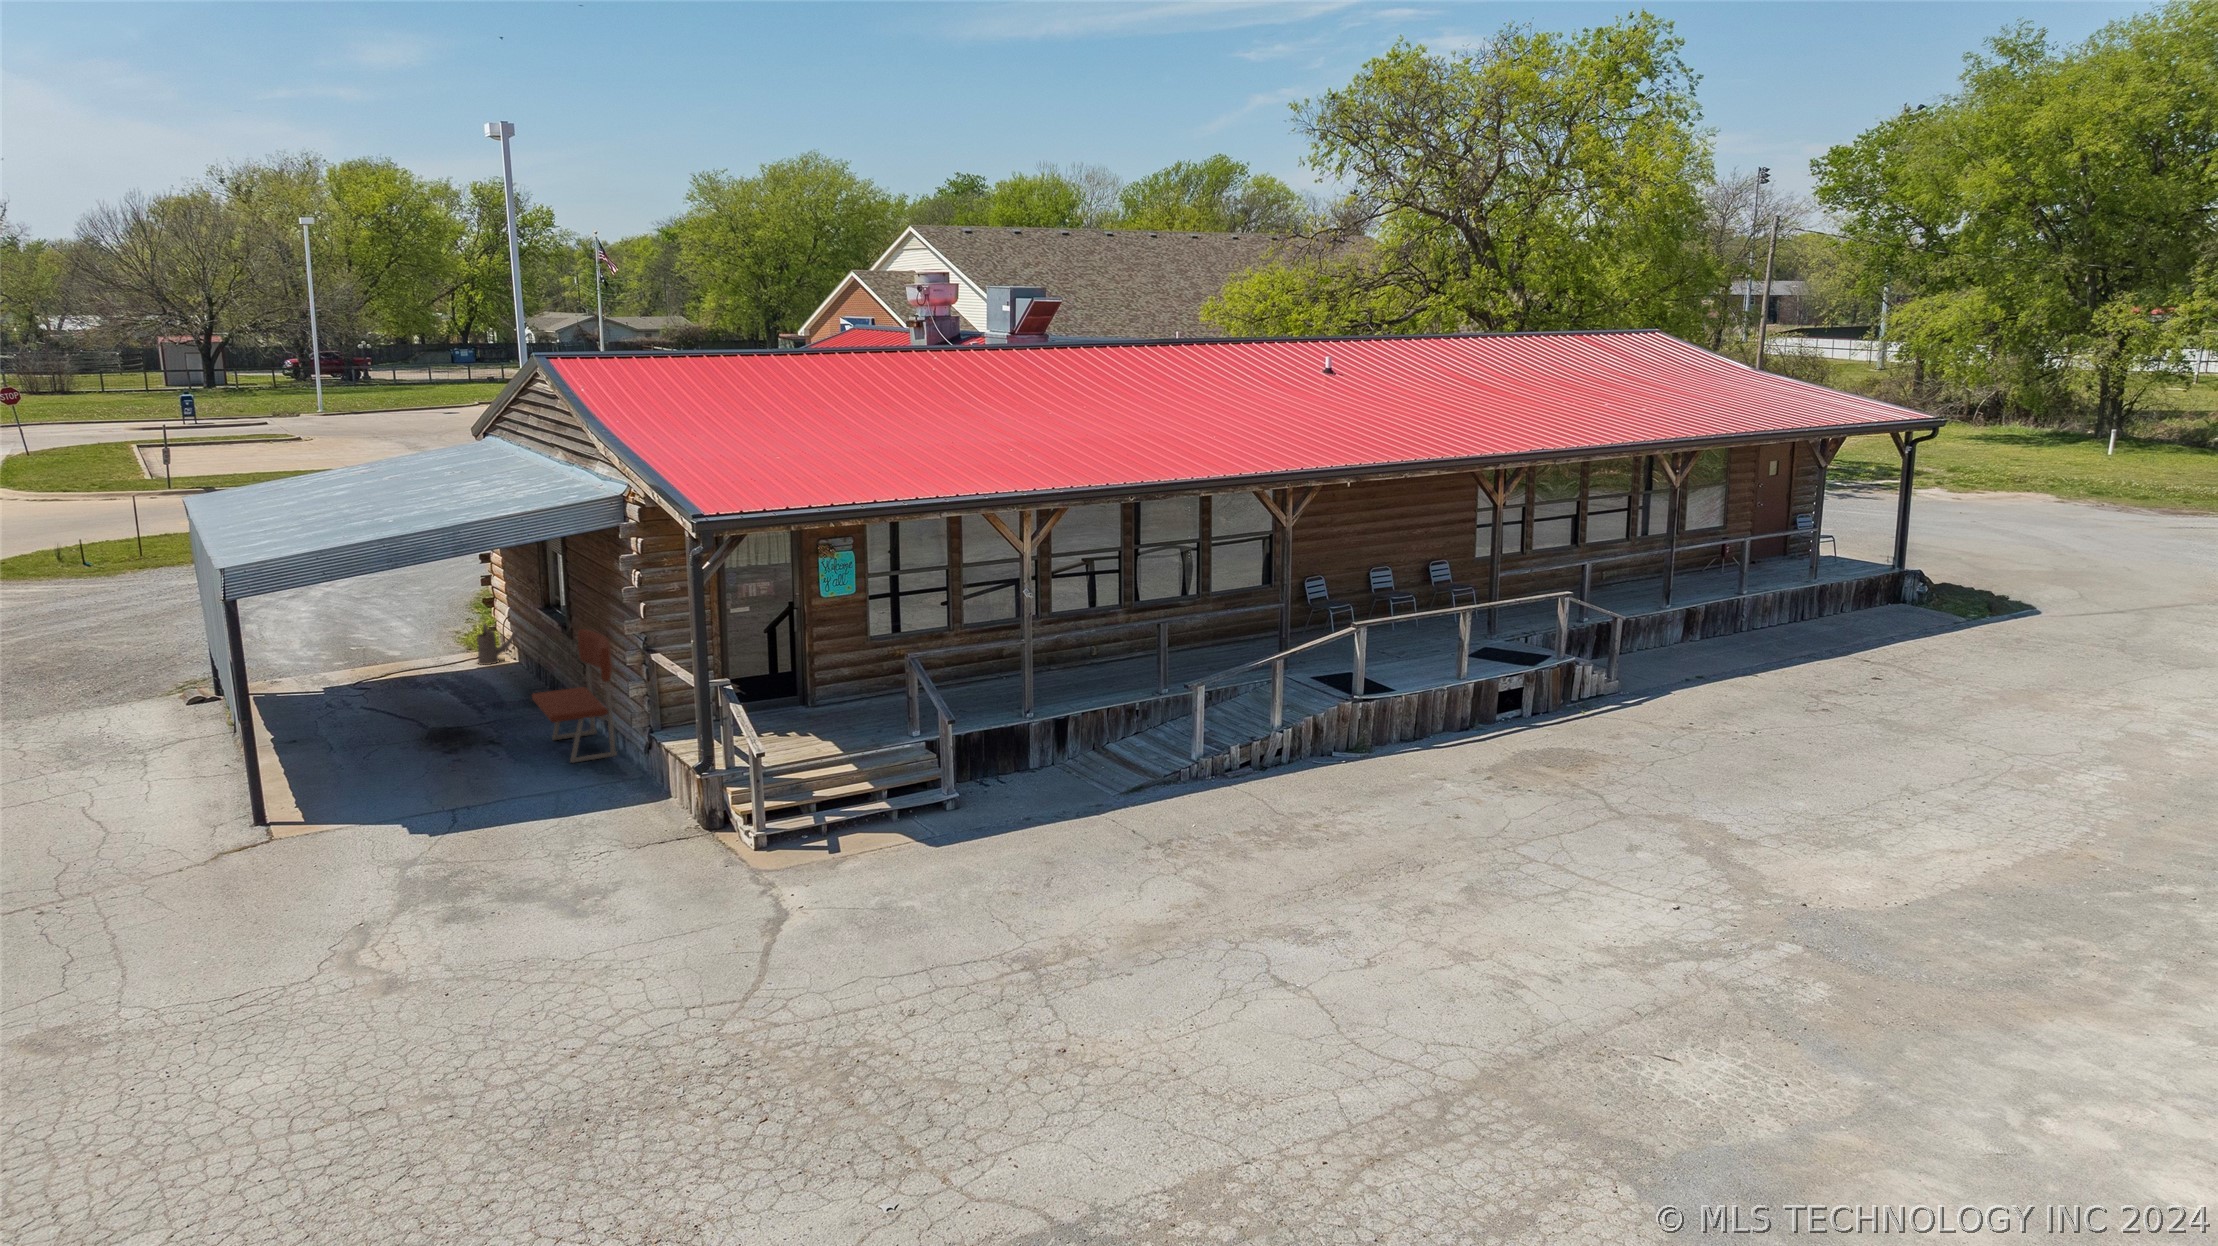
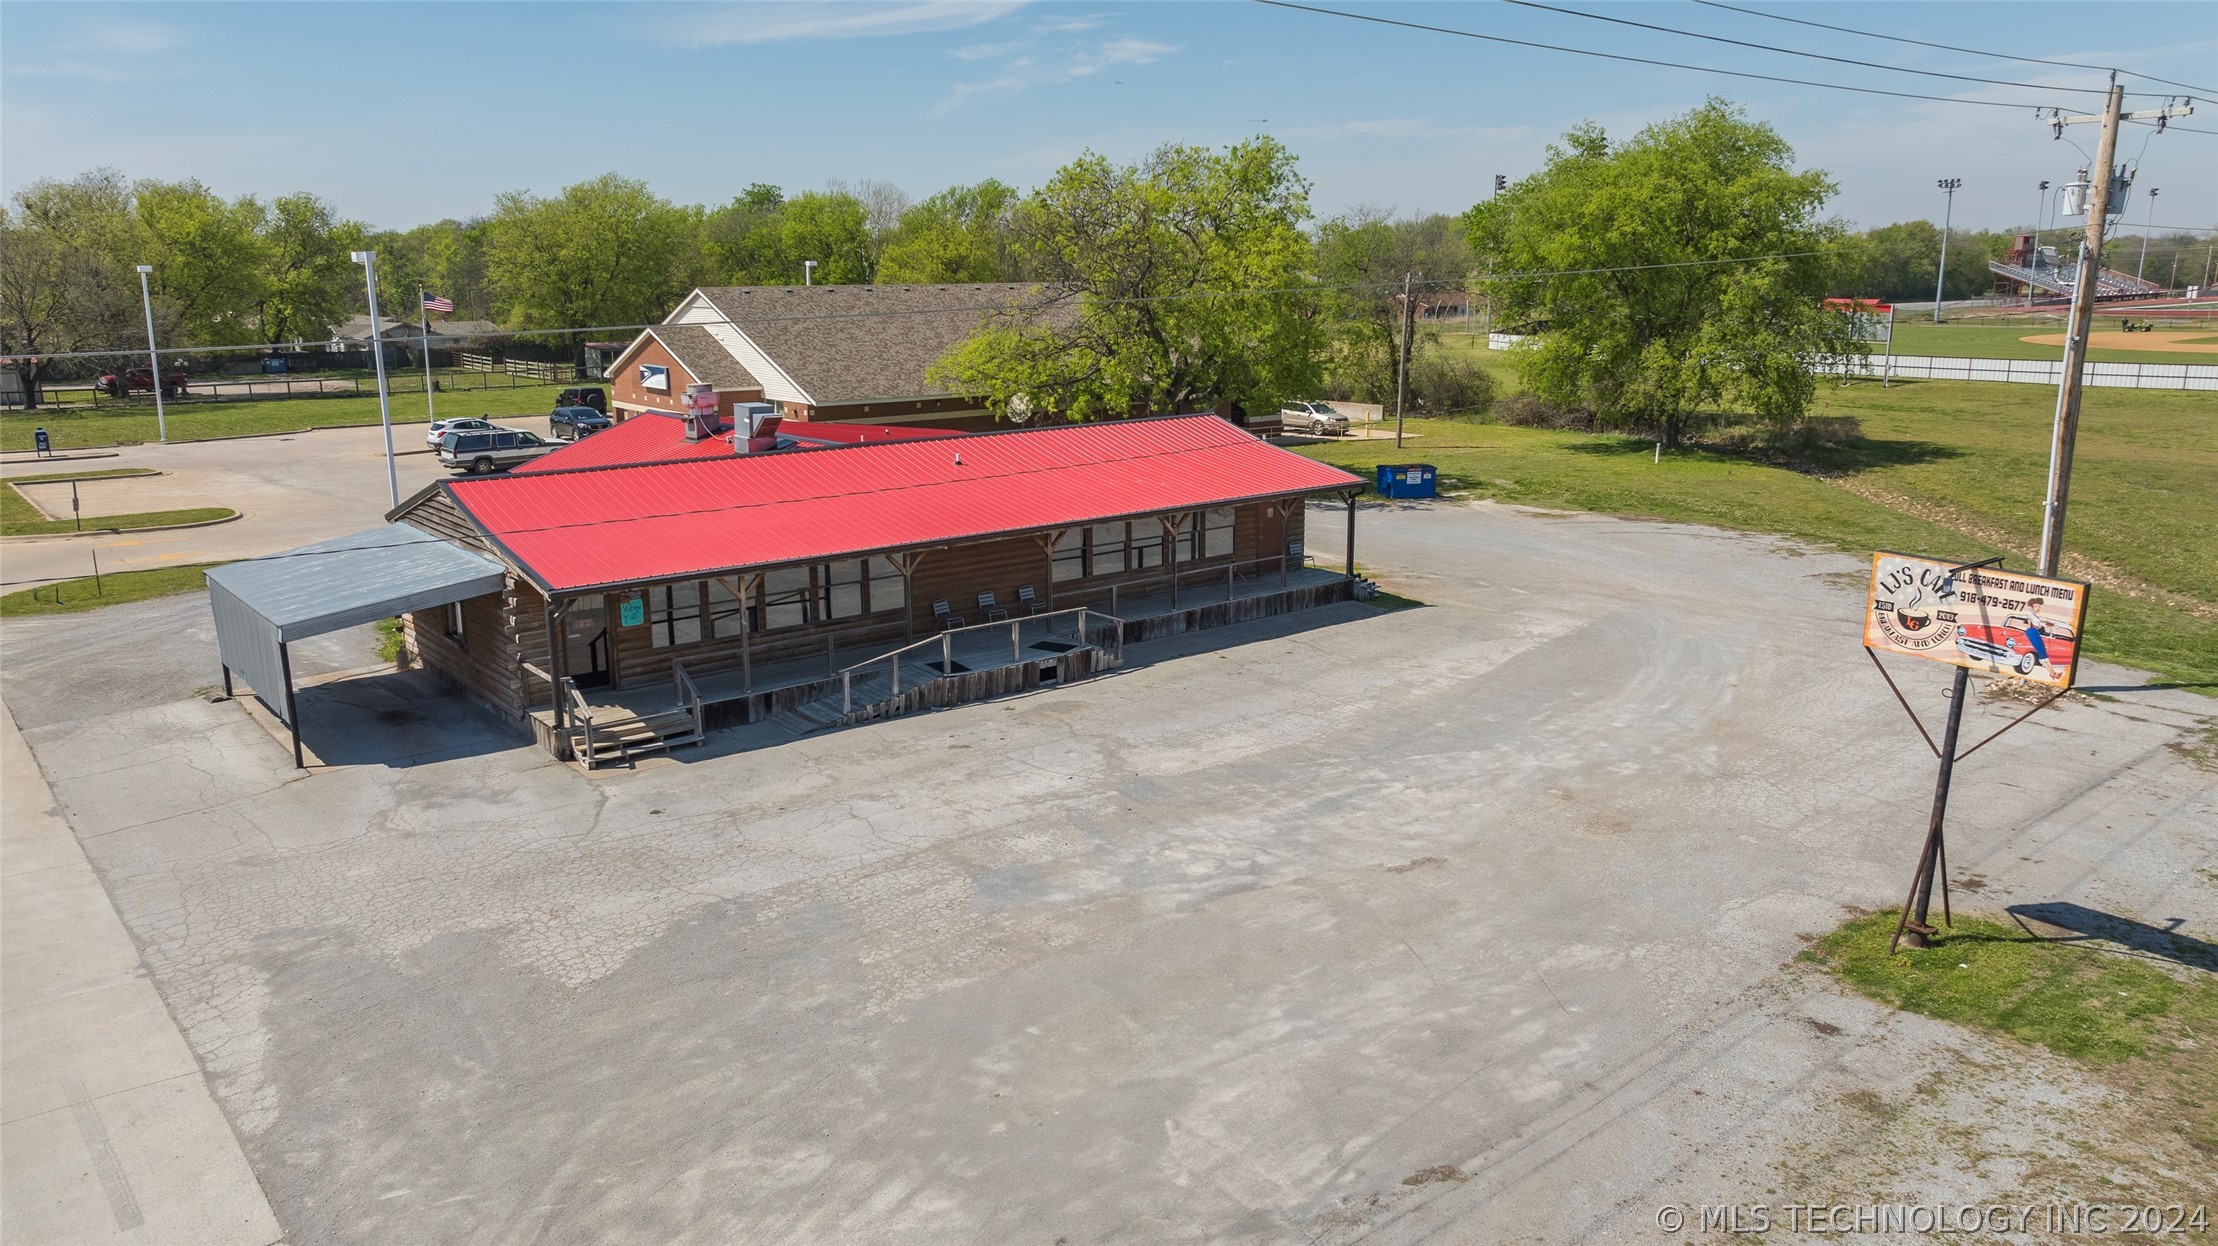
bench: present [532,629,617,763] -> none [447,649,503,729]

